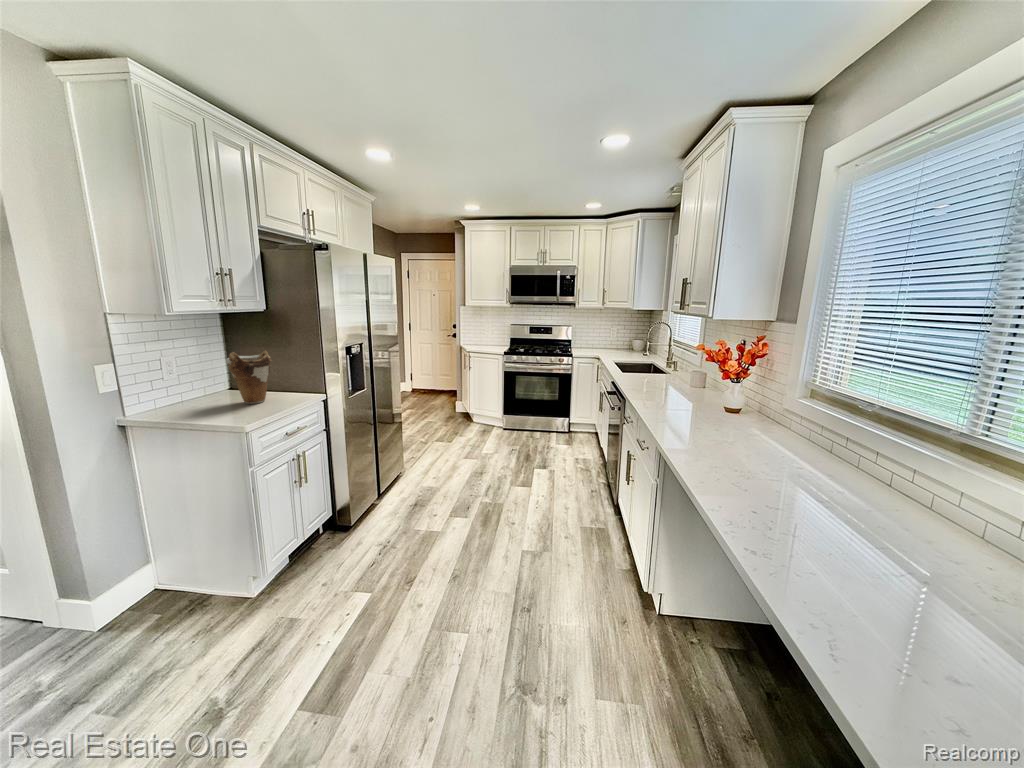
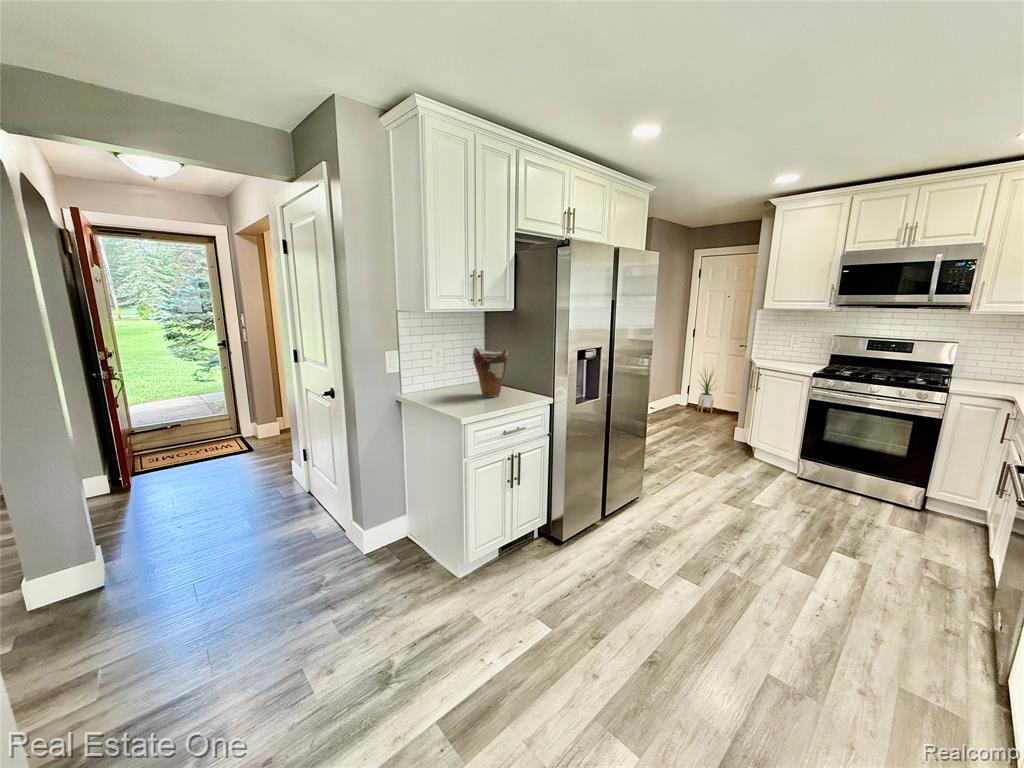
house plant: none [416,354,438,396] -> present [698,369,714,413]

